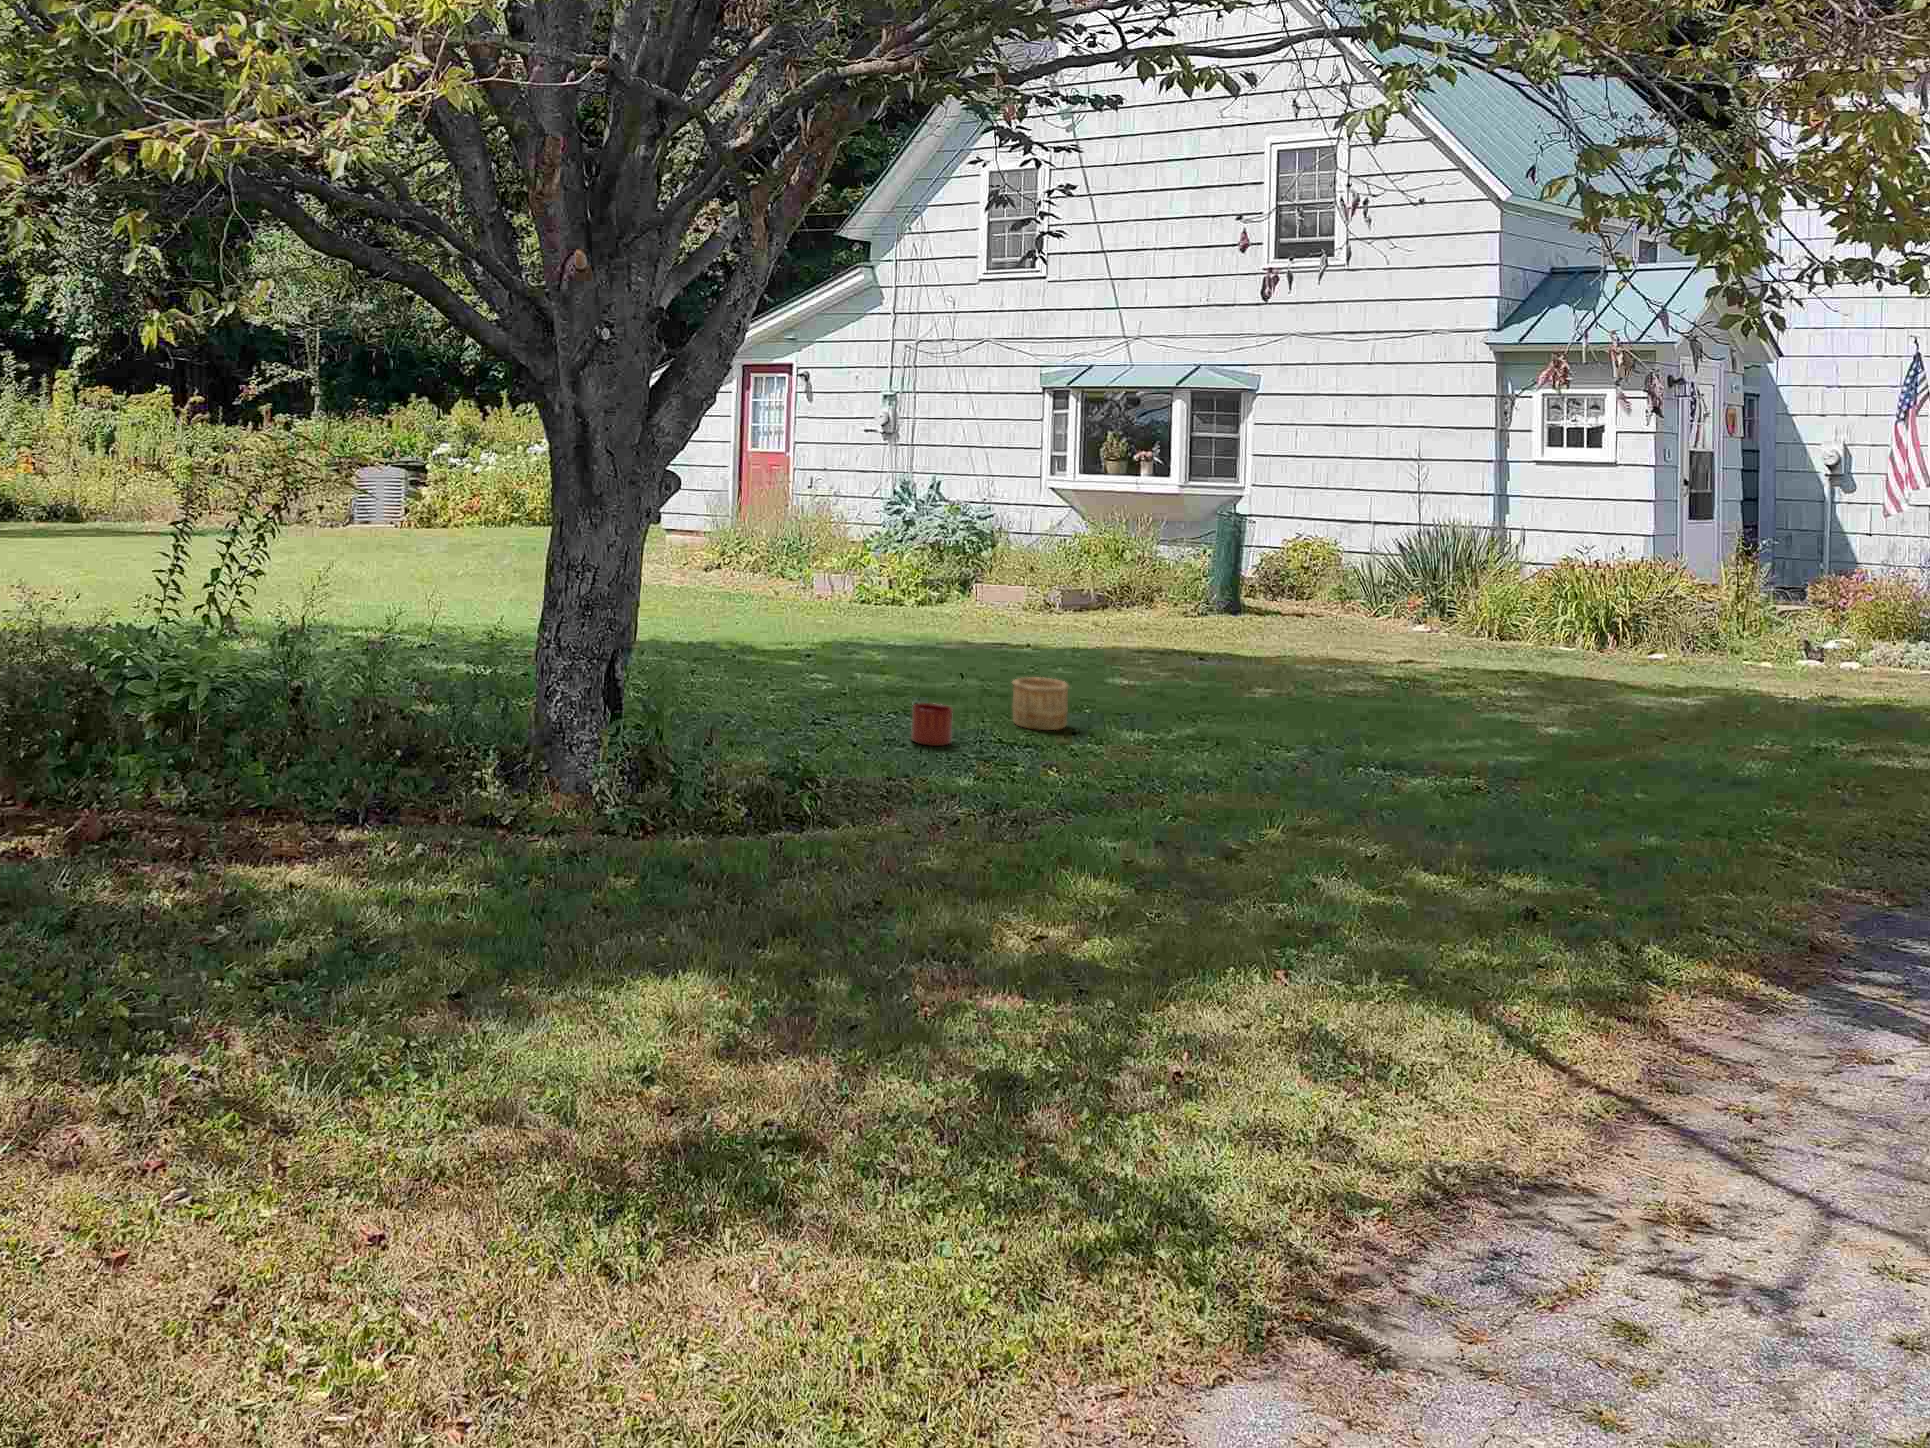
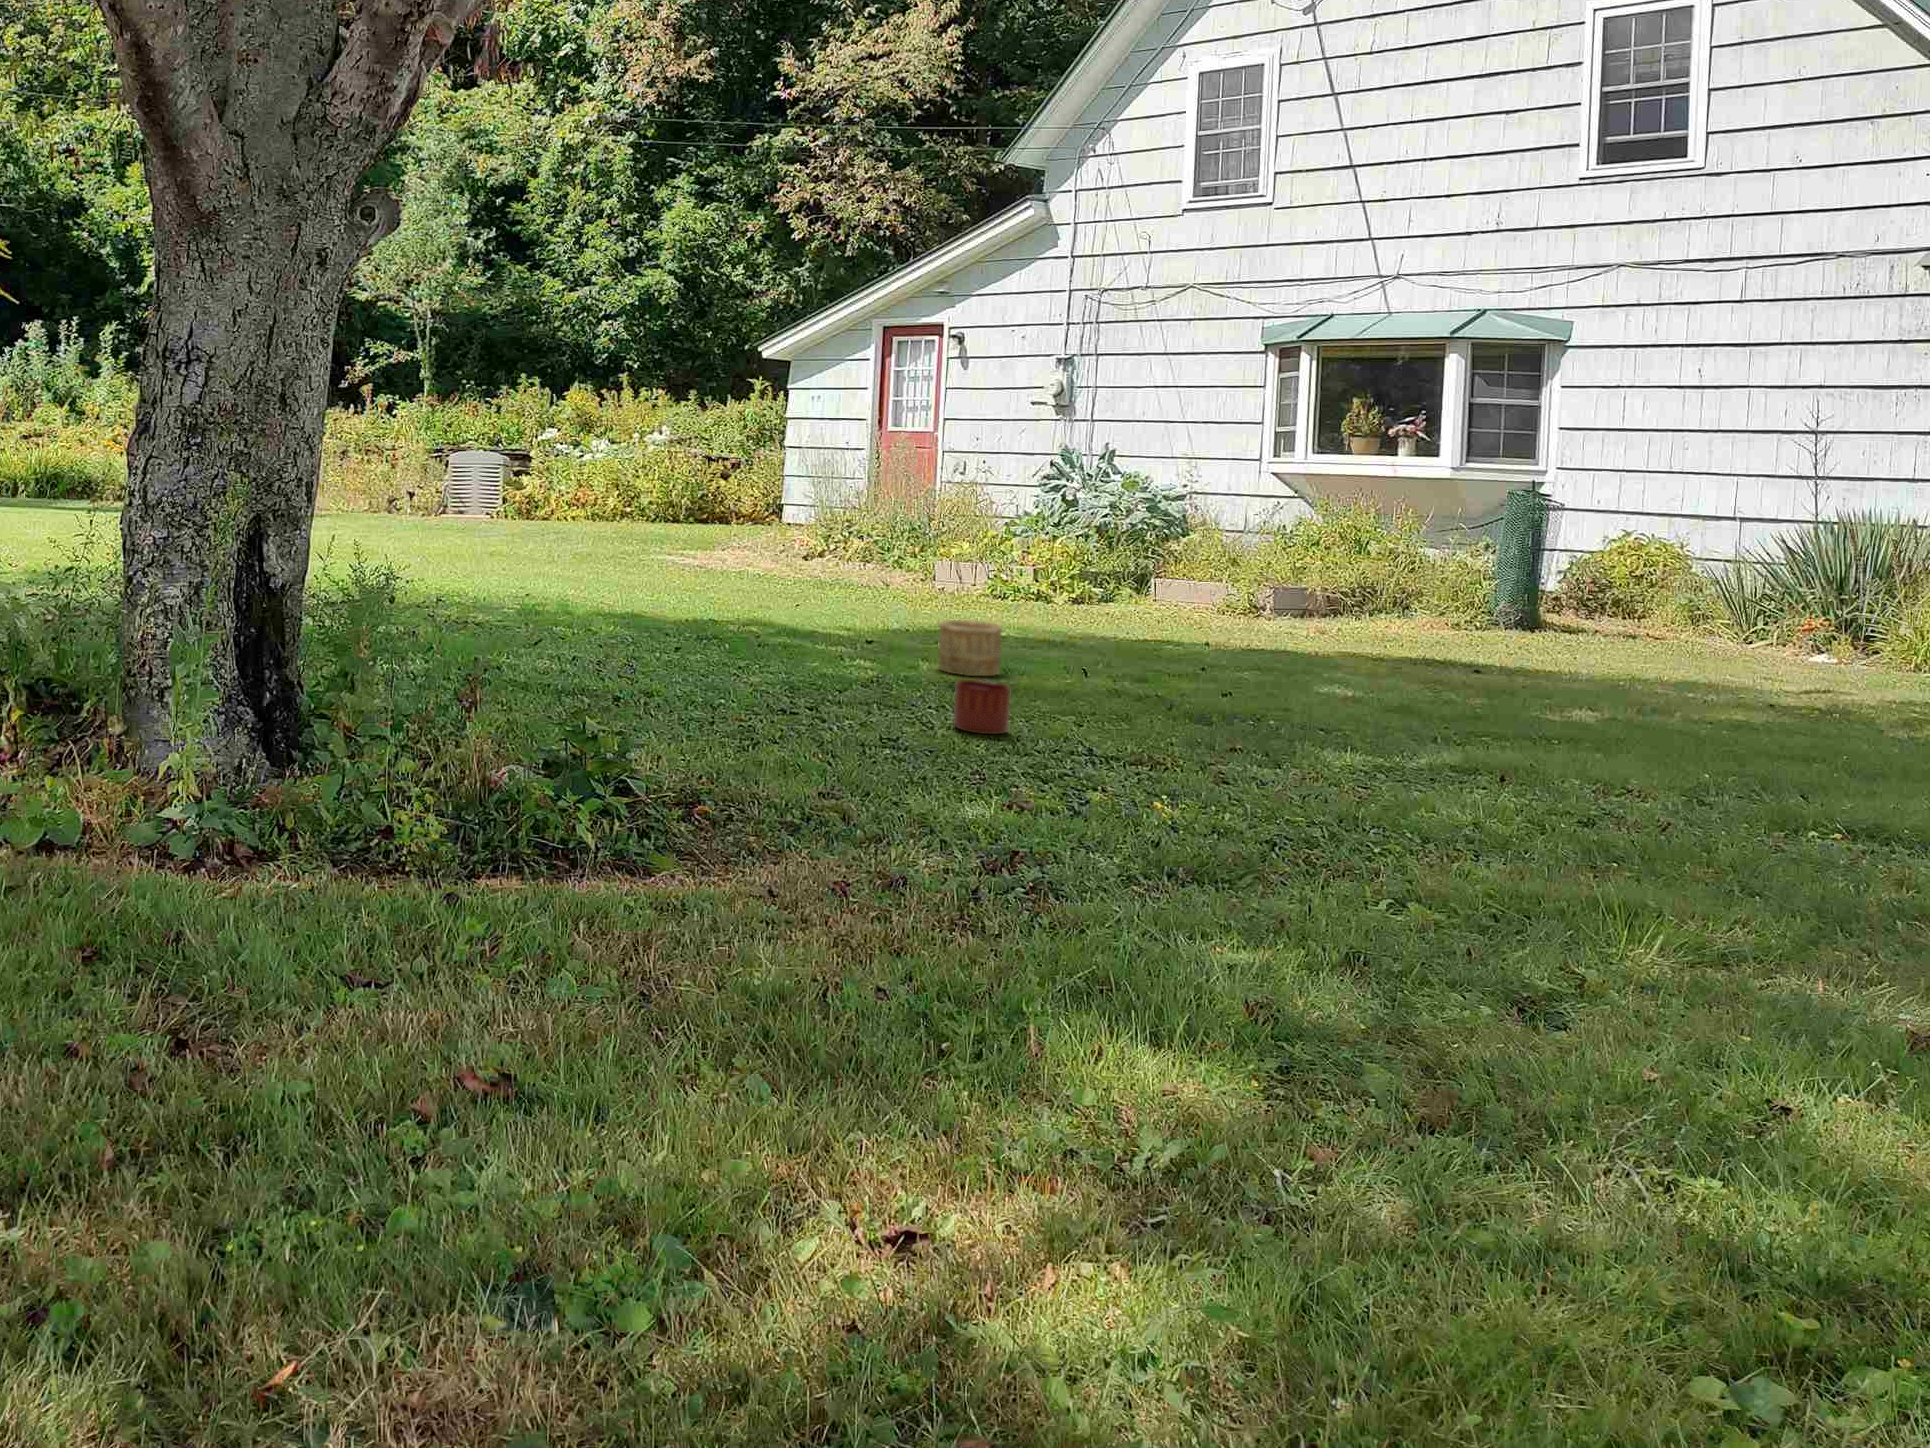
wooden bucket: present [1012,677,1069,730] -> present [939,620,1003,676]

